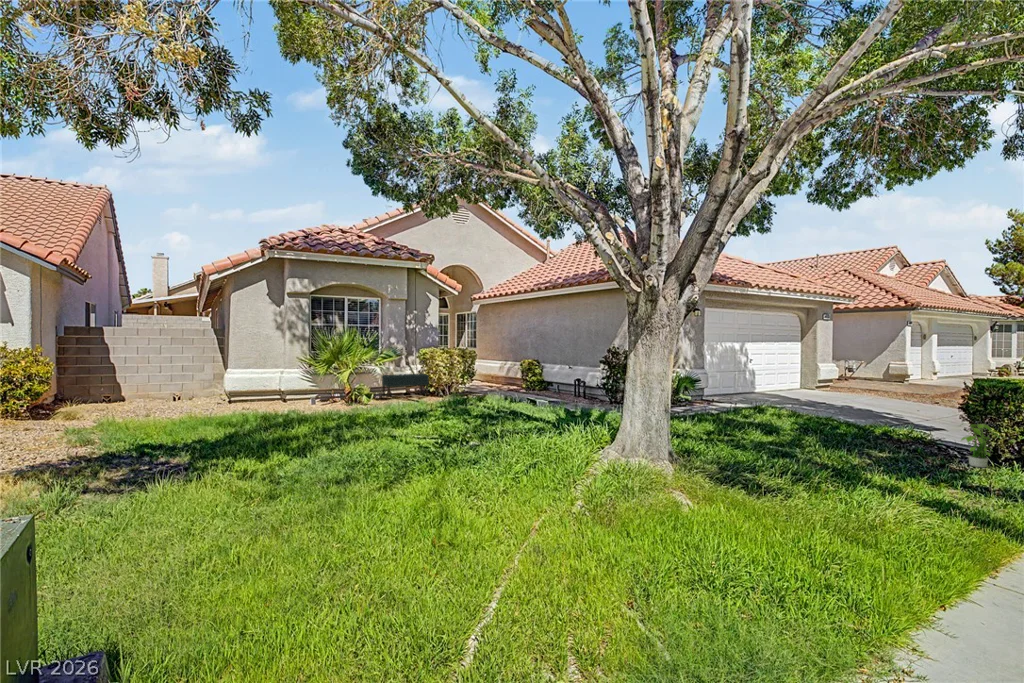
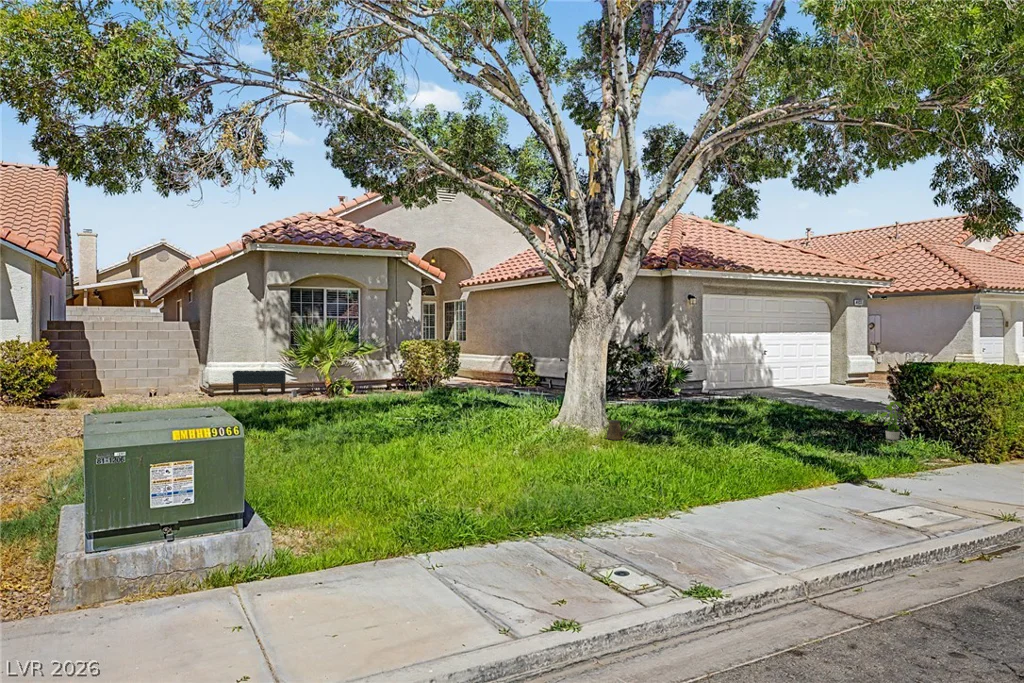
bench: present [382,374,429,397] -> present [232,370,286,395]
watering can: none [673,452,721,478] -> present [602,420,636,440]

